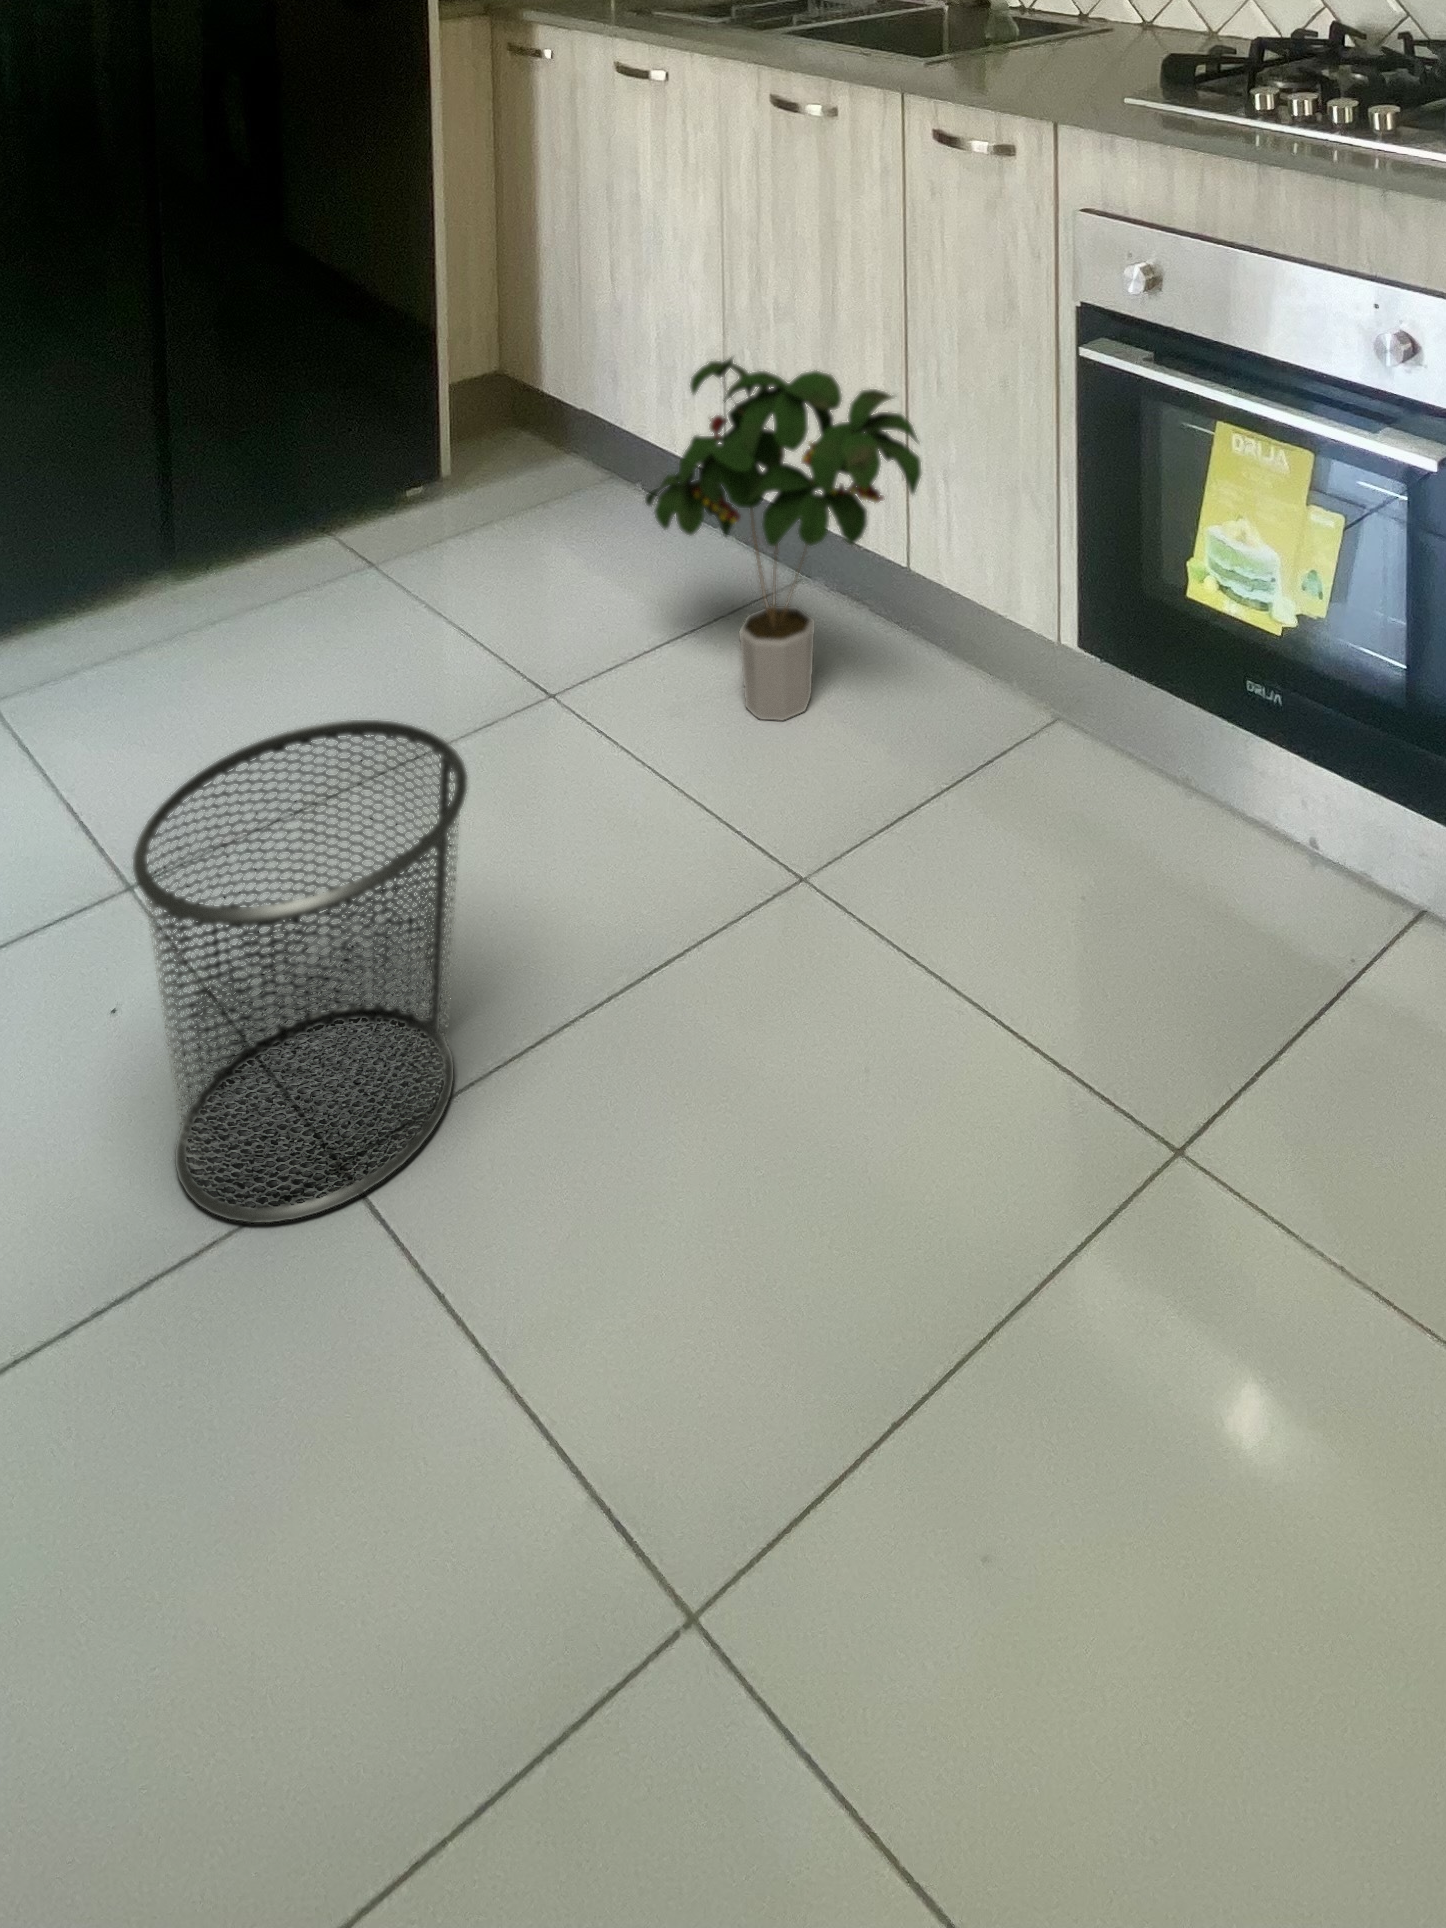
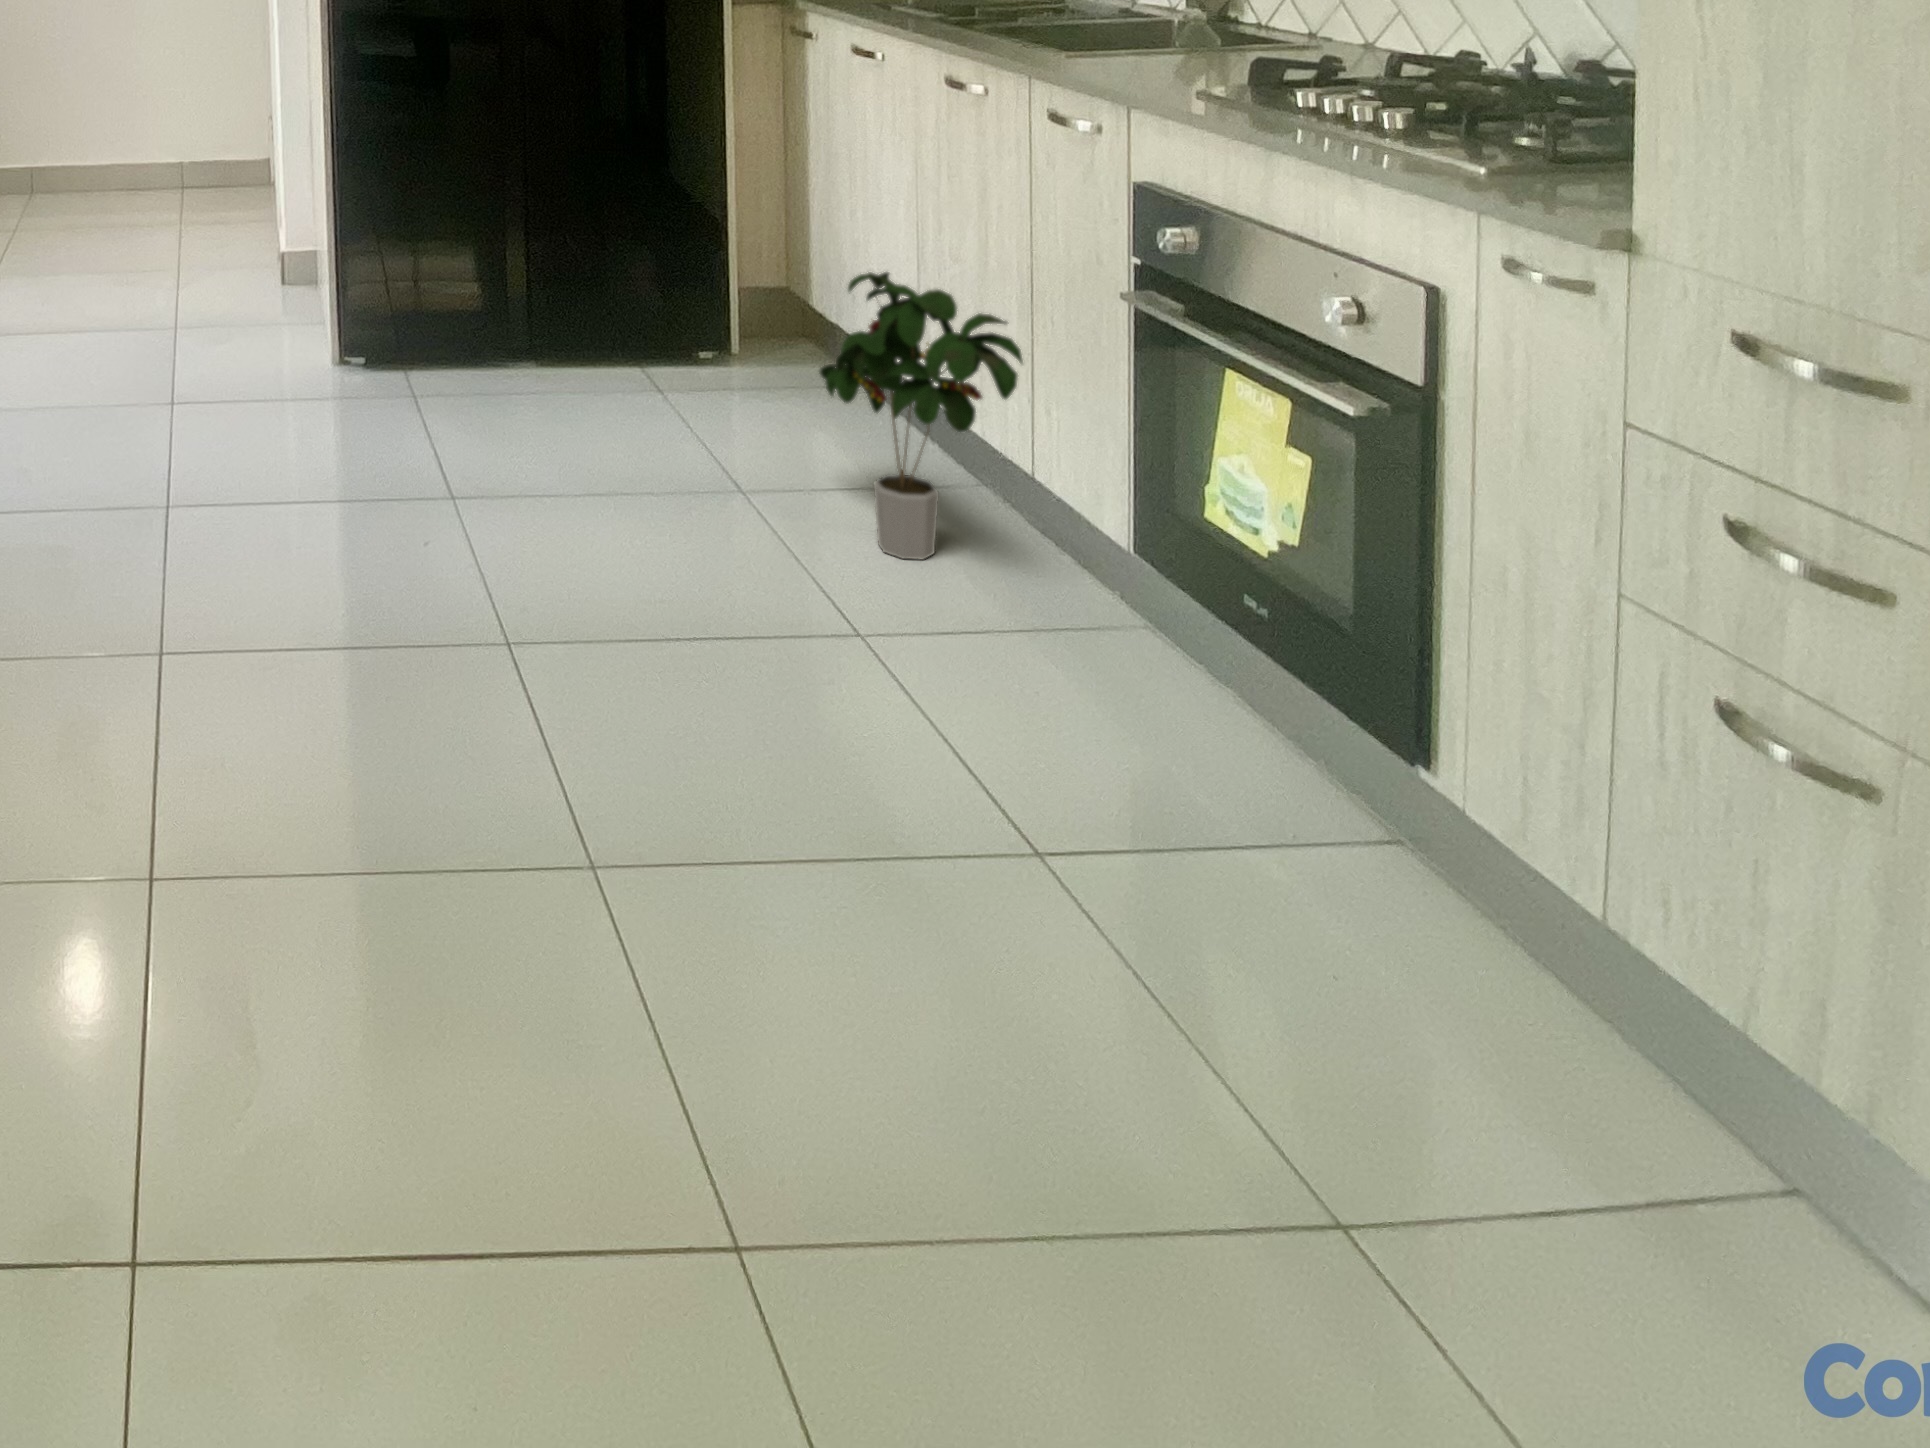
waste bin: present [133,720,467,1223] -> none [418,403,601,654]

